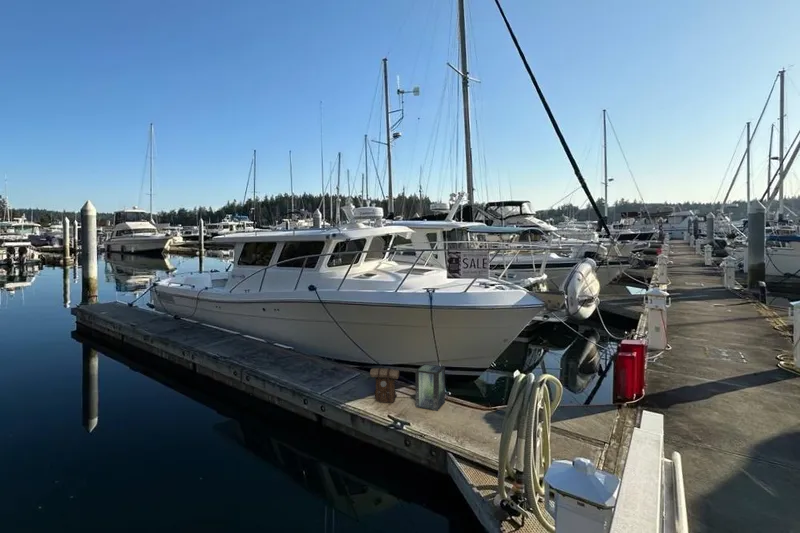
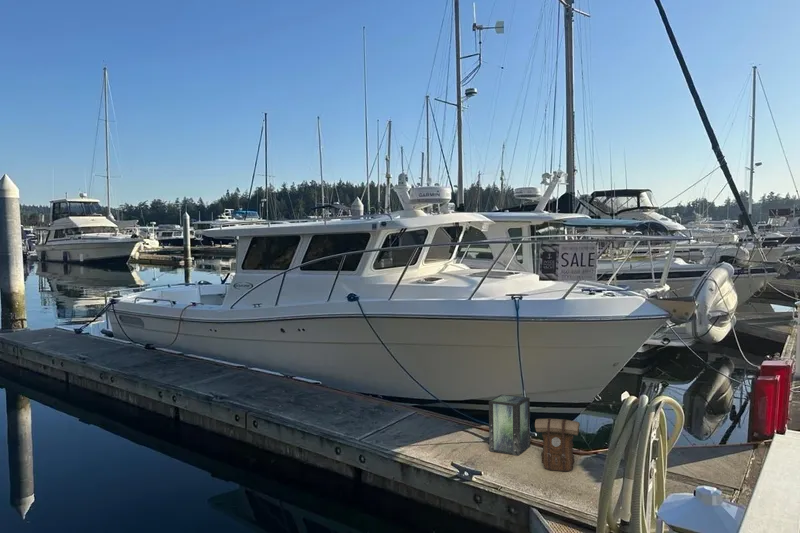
backpack: present [370,368,399,403] -> present [535,418,580,472]

